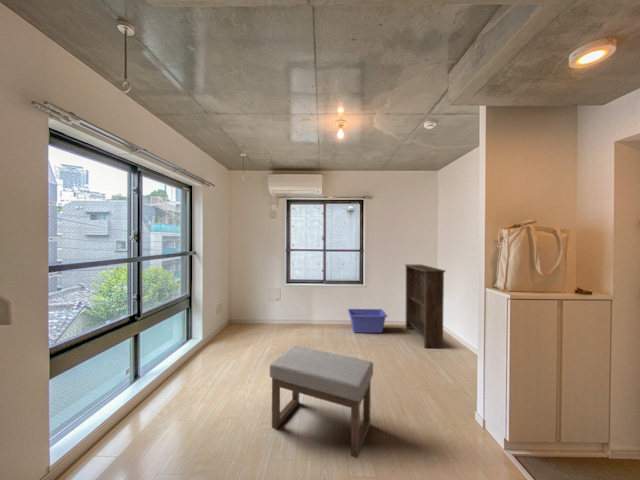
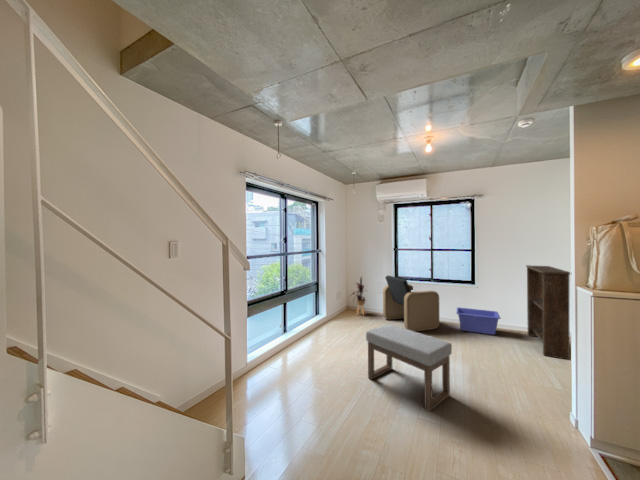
armchair: none [274,280,334,343] -> present [383,276,439,332]
house plant: none [230,284,256,330] -> present [353,278,365,314]

